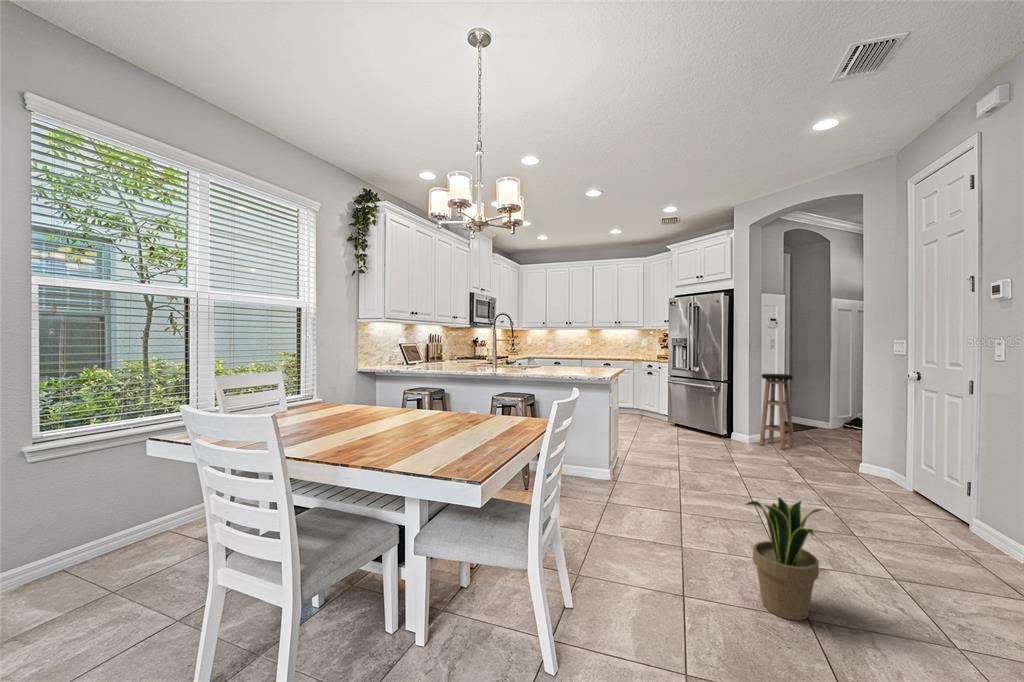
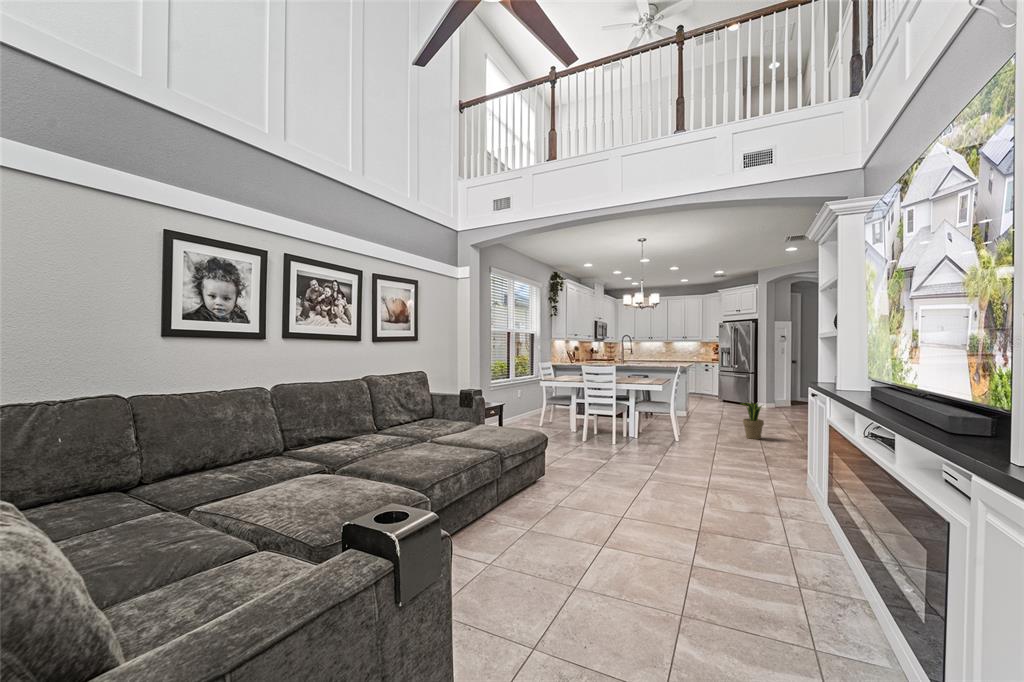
bar stool: present [760,374,794,449] -> none [773,369,794,411]

